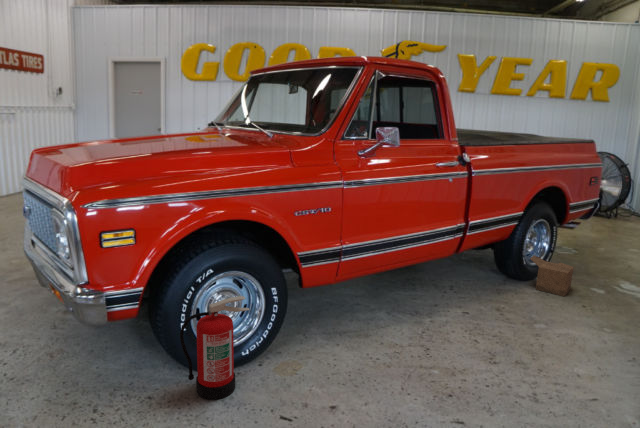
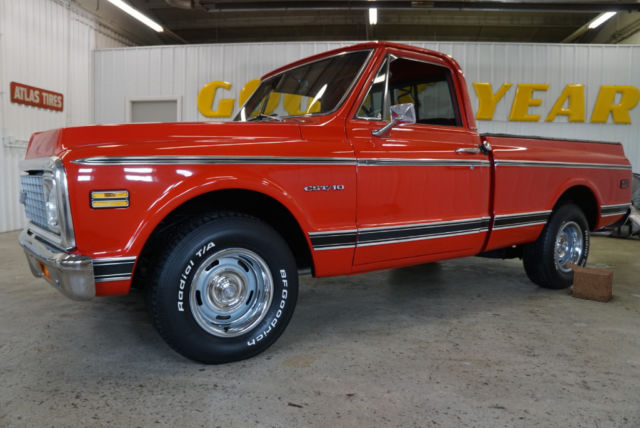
fire extinguisher: present [180,296,249,400] -> none [177,274,254,389]

